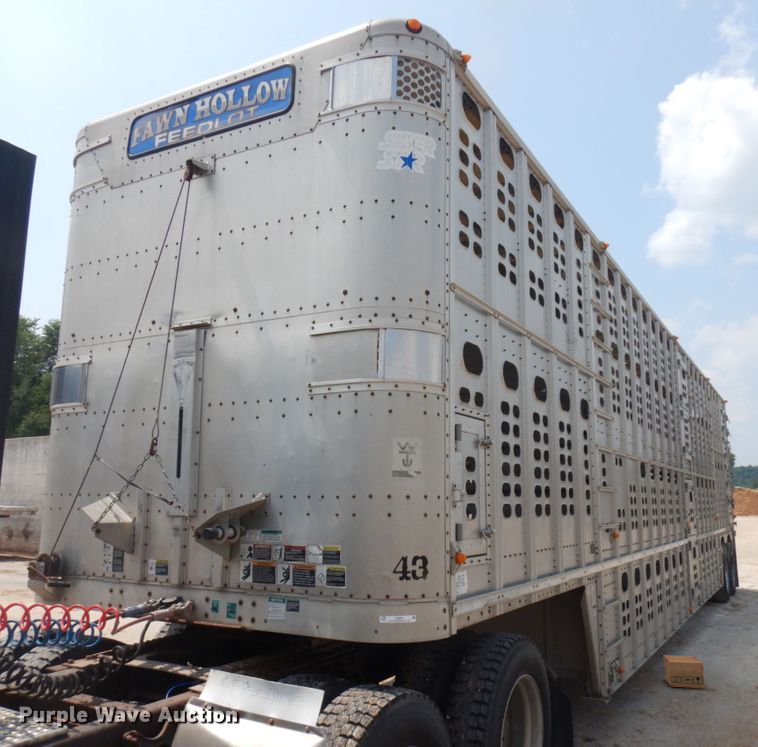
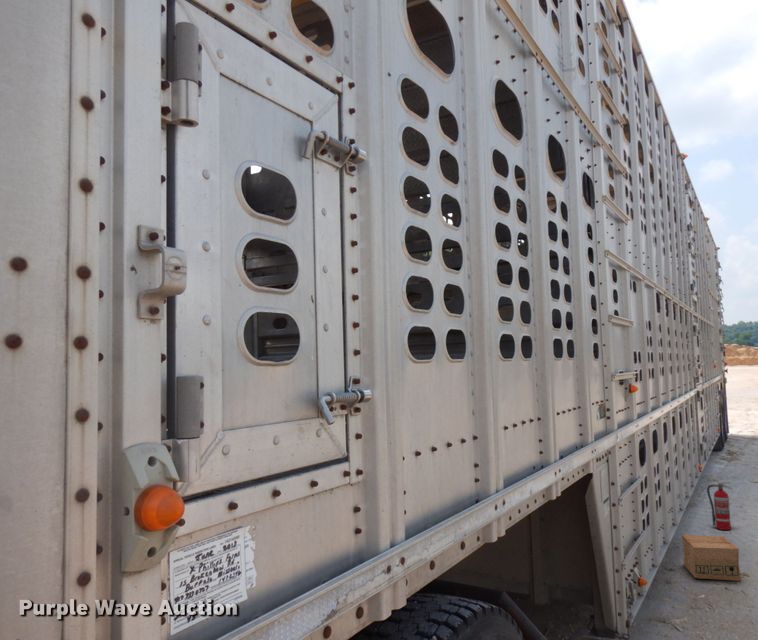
fire extinguisher: none [691,618,711,659] -> present [707,482,732,530]

